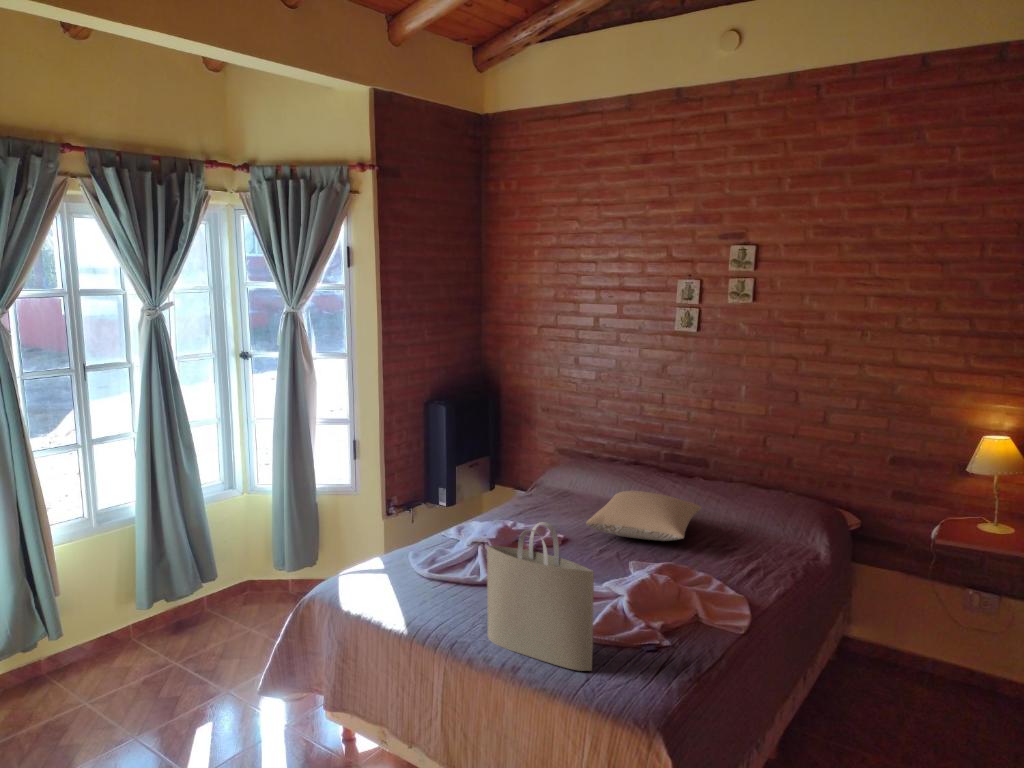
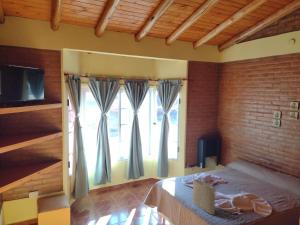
pillow: present [586,491,702,541] -> none [232,172,272,189]

